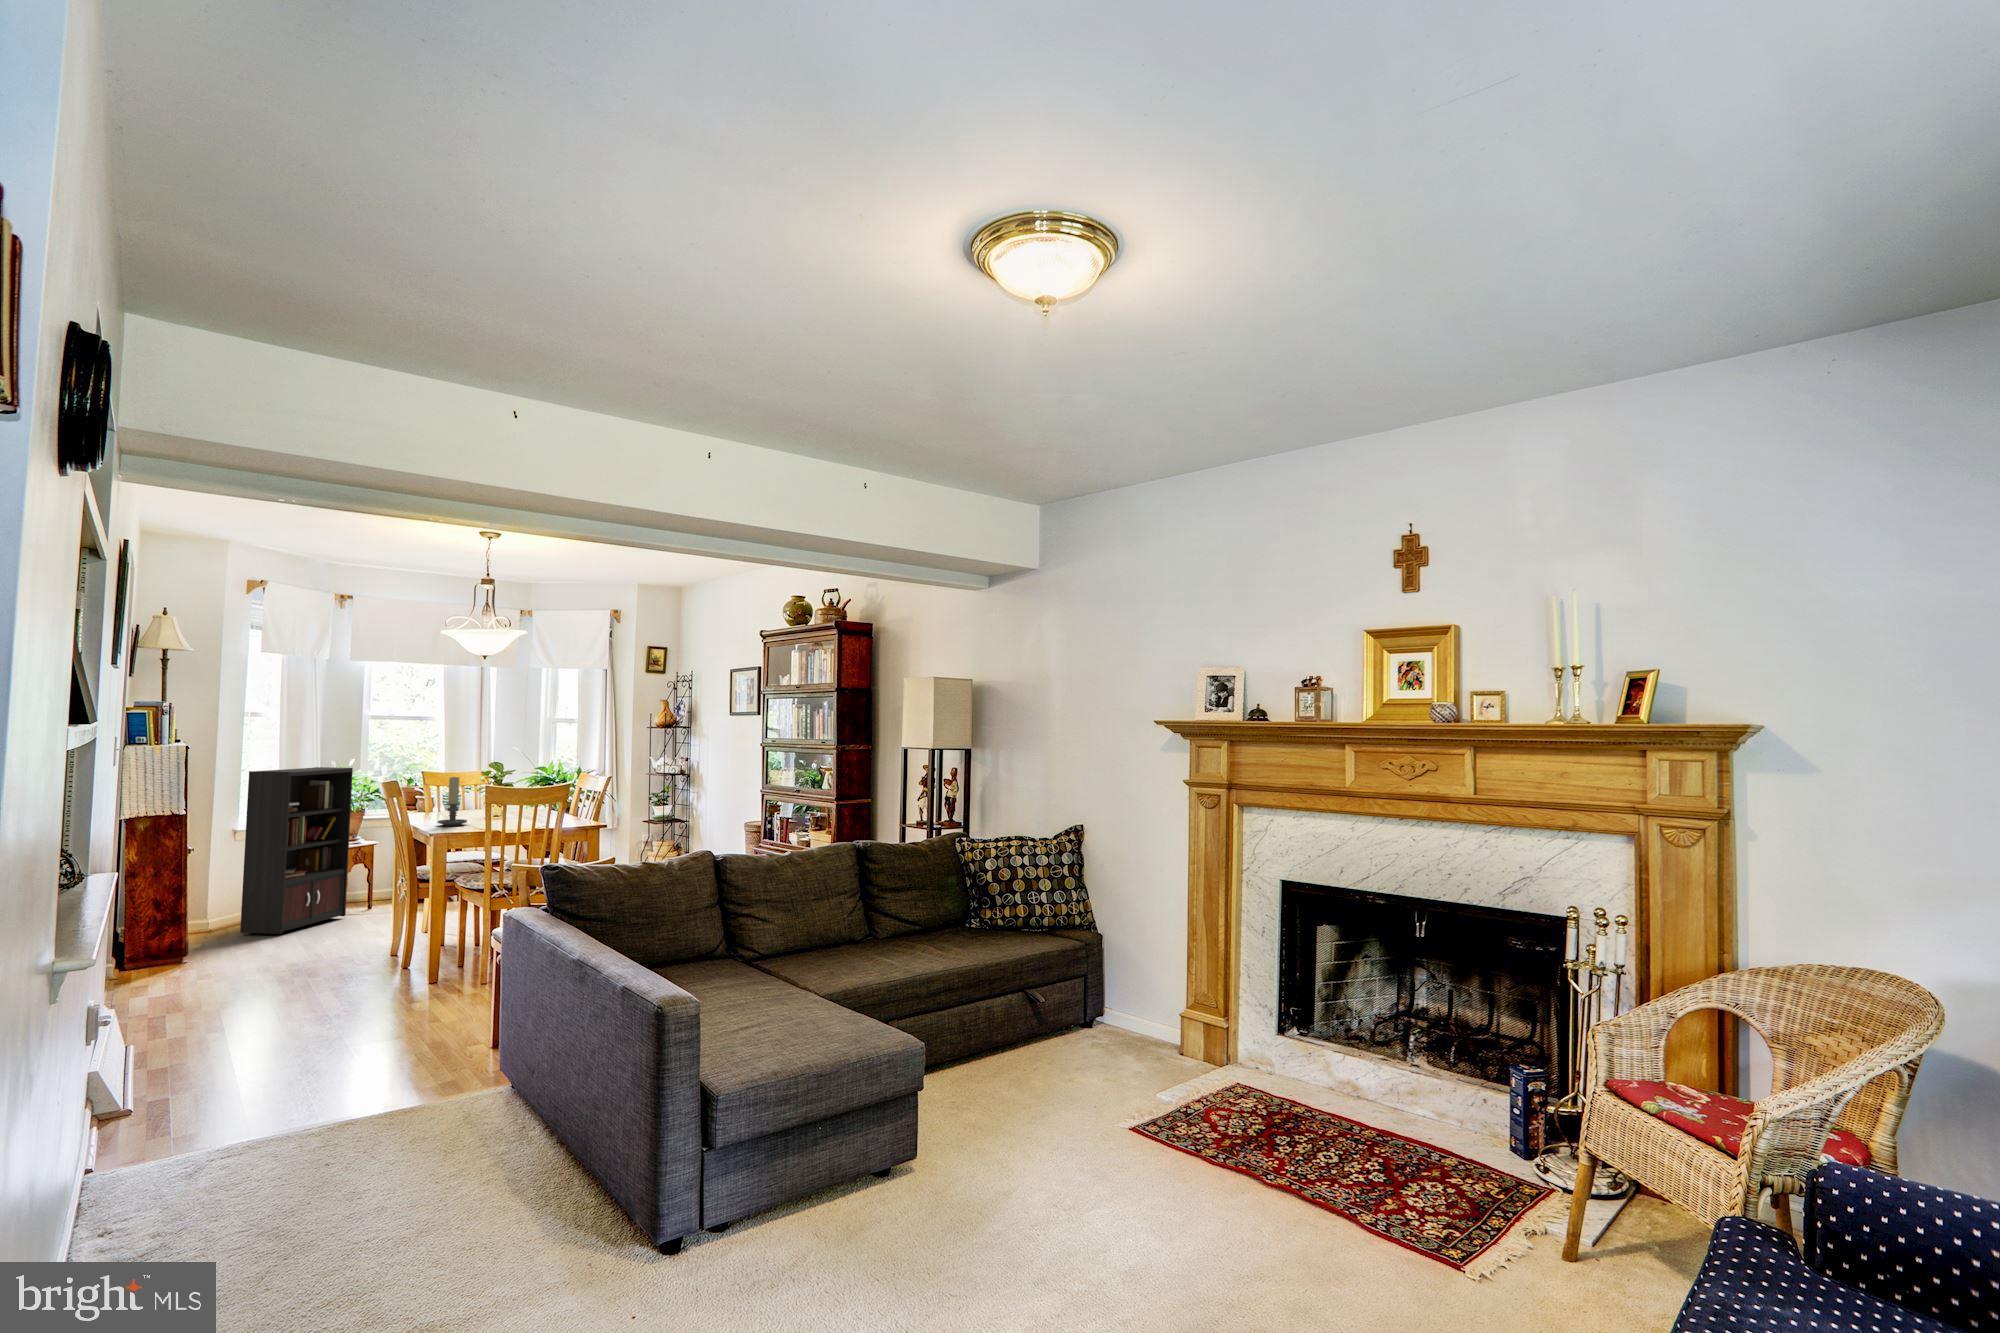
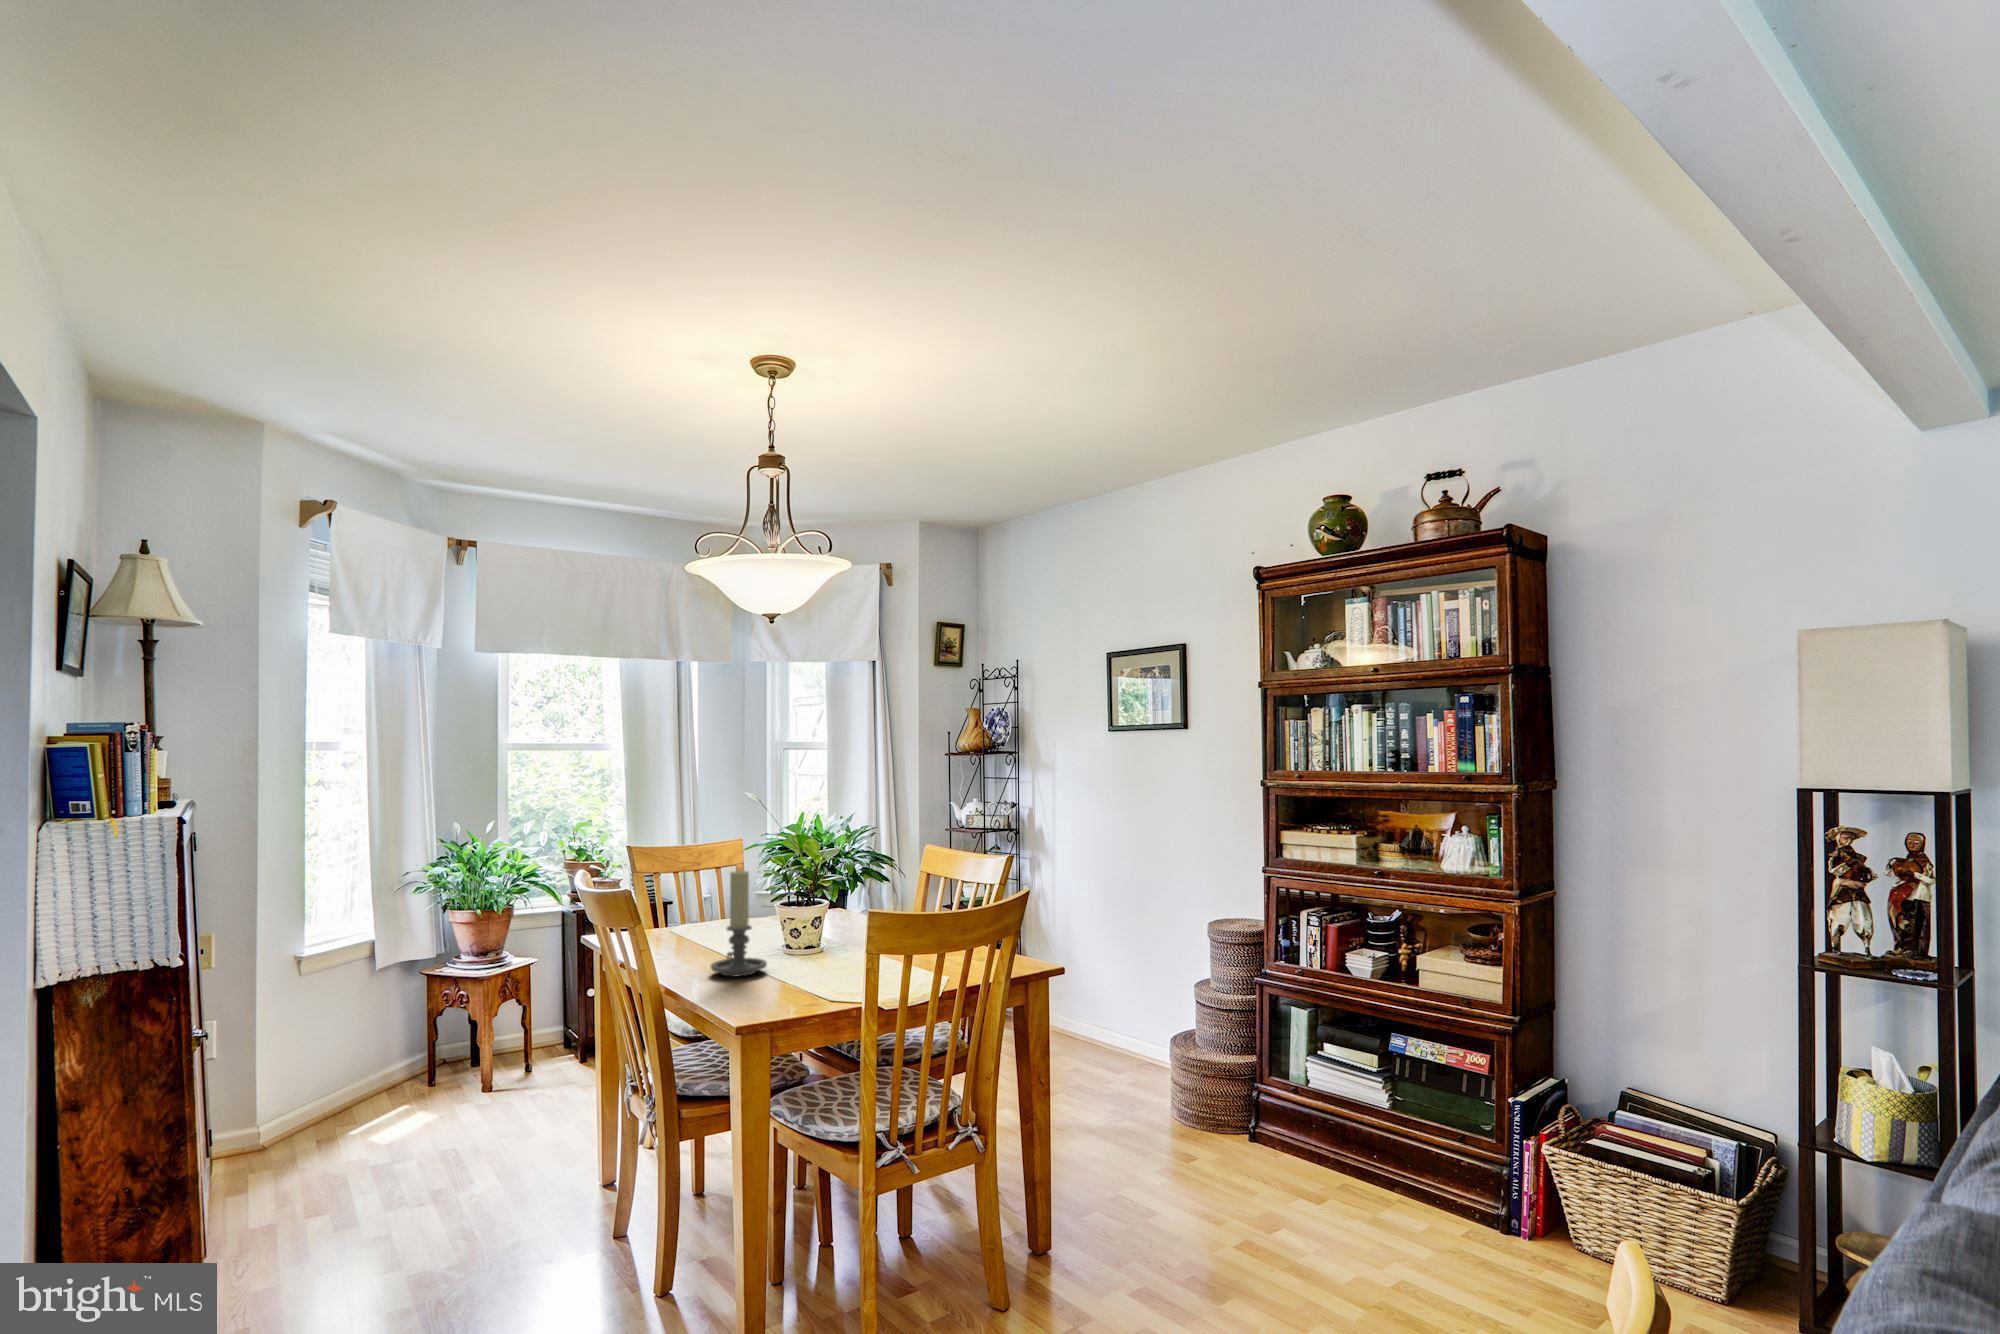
bookcase: present [240,767,353,934] -> none [315,838,501,1173]

